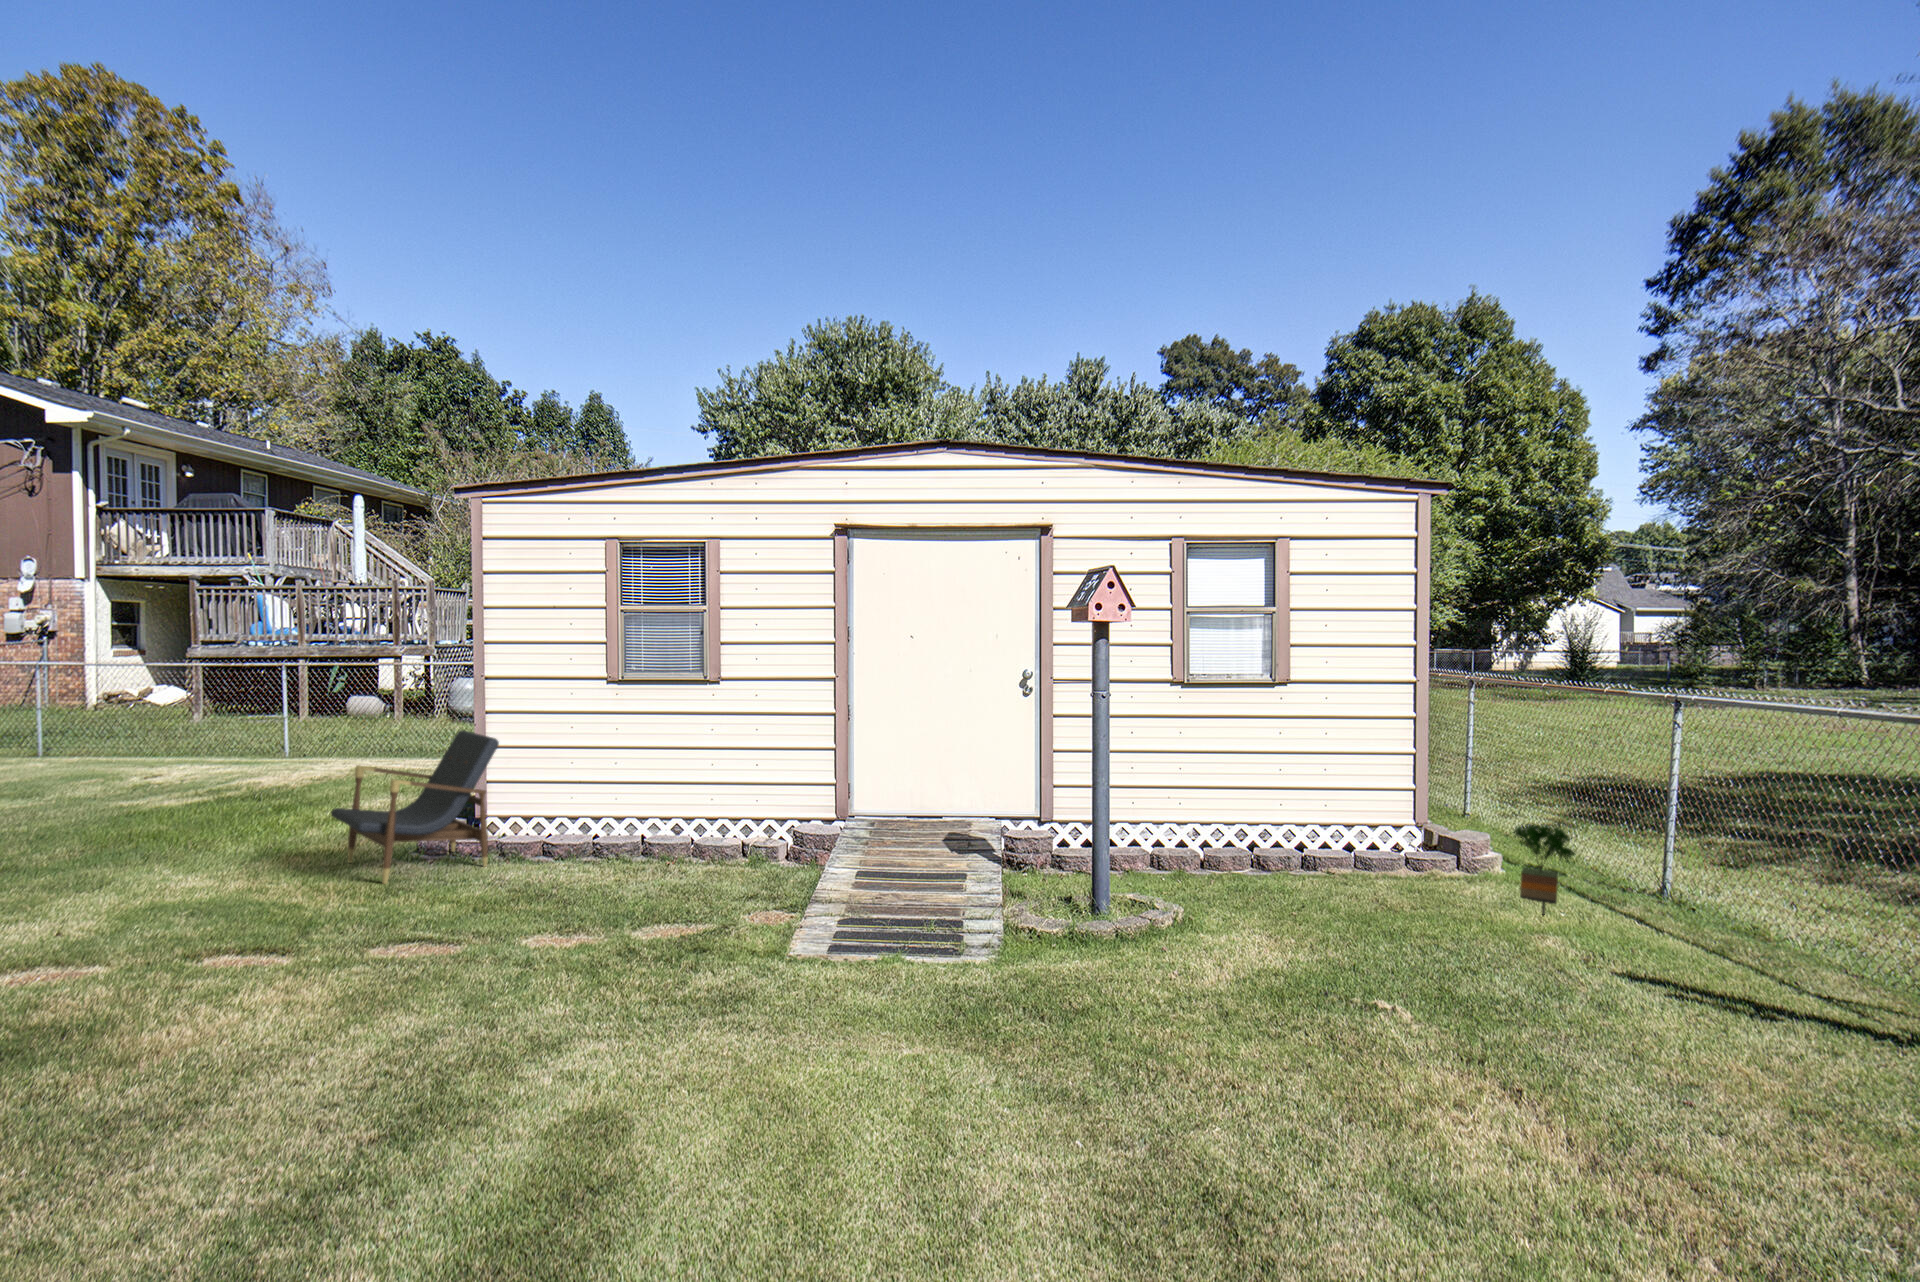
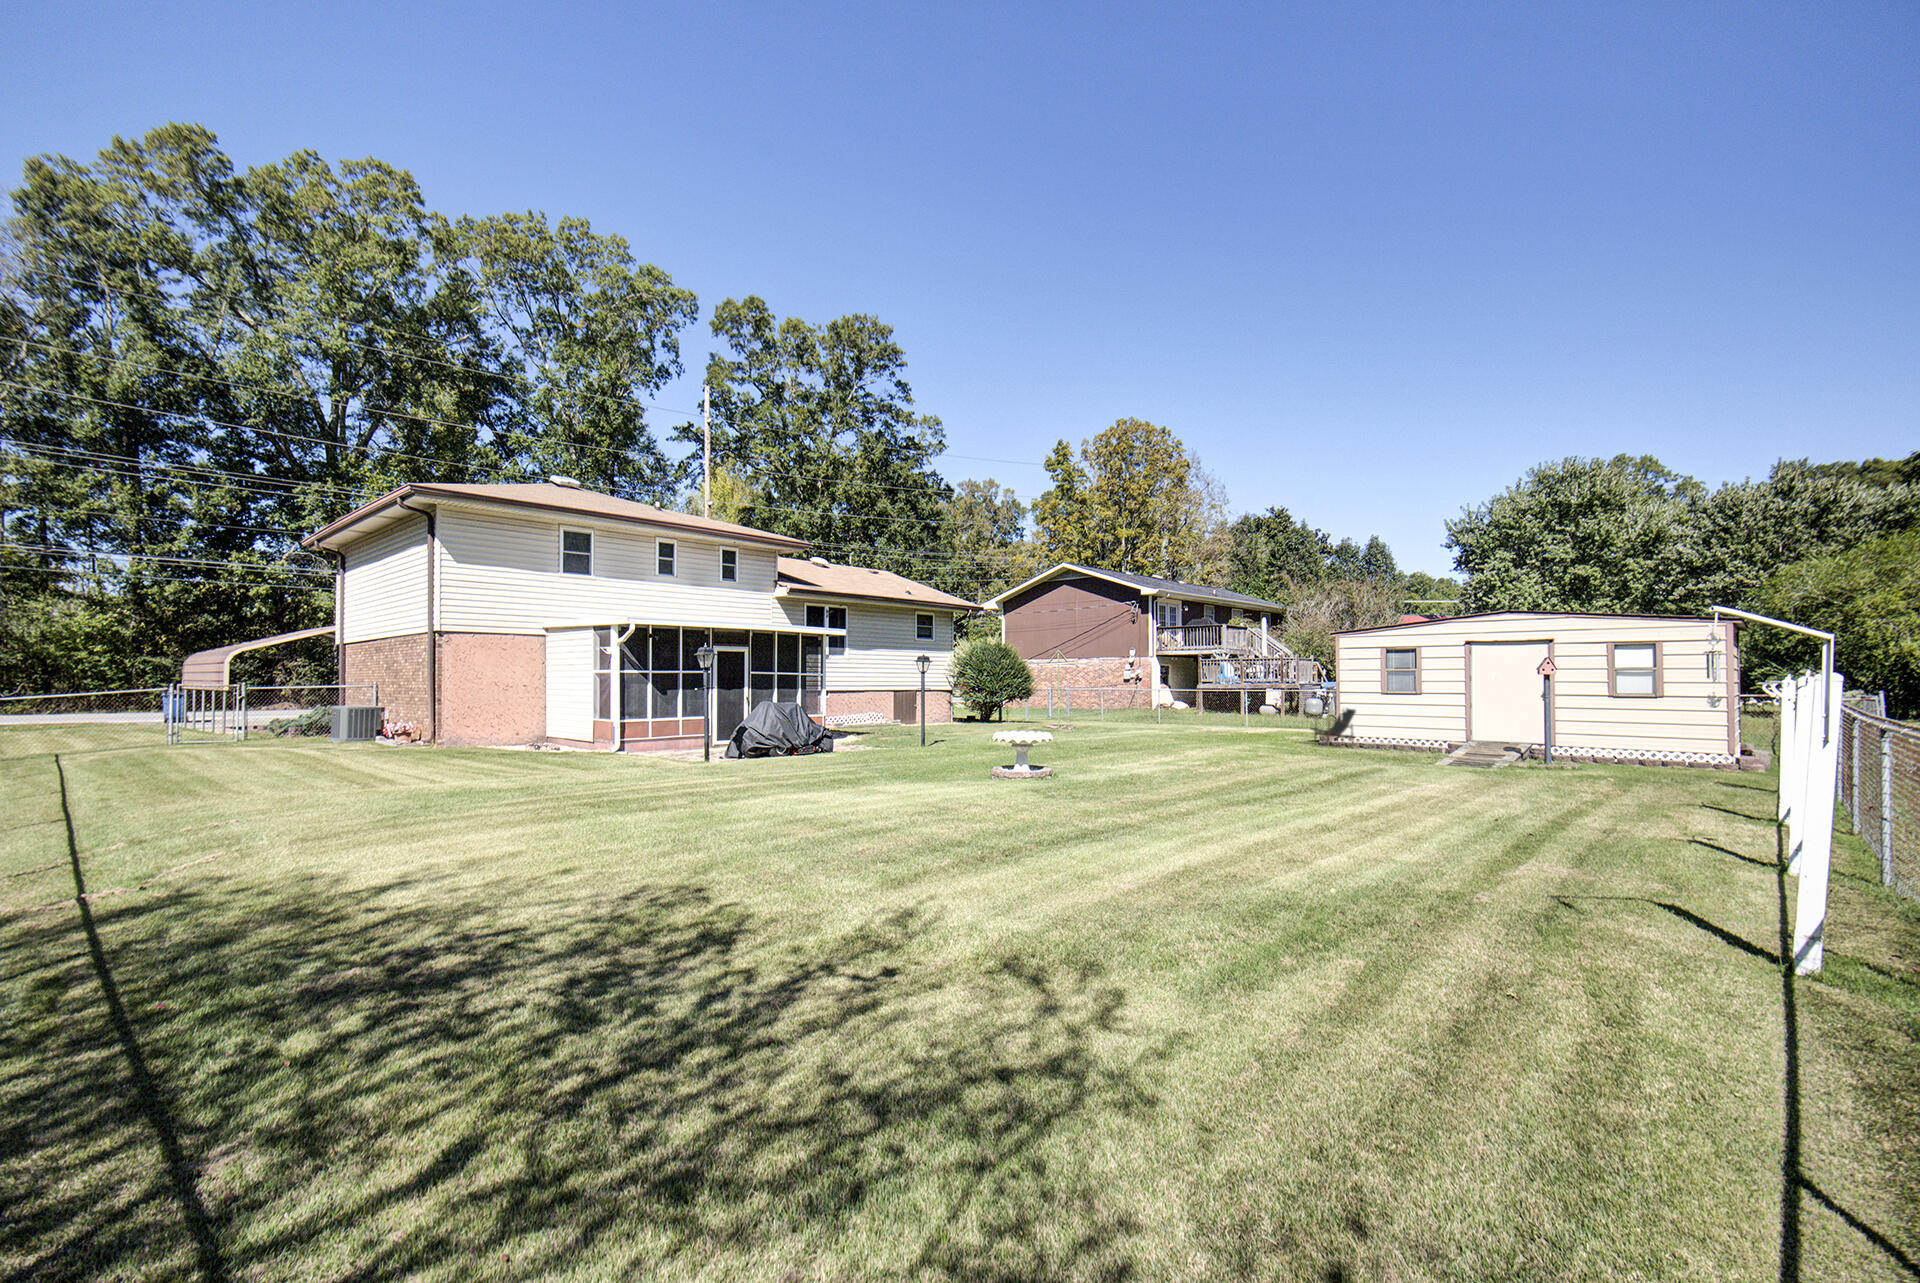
potted tree: present [1512,825,1576,915] -> none [1725,744,1752,775]

